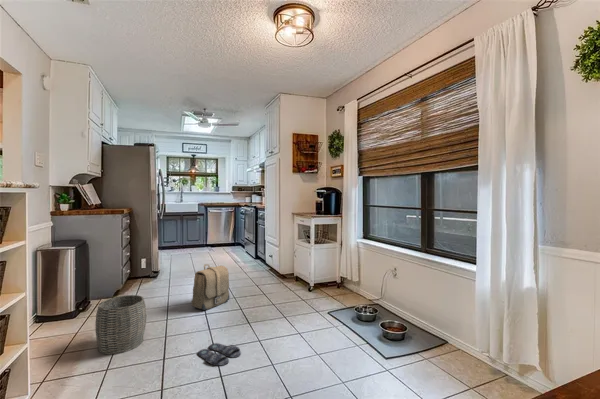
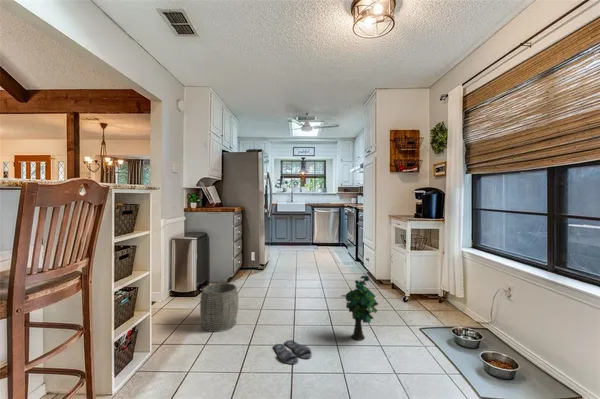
backpack: present [191,264,230,310] -> none [282,262,317,305]
decorative plant: none [262,269,298,331] -> present [342,276,378,340]

